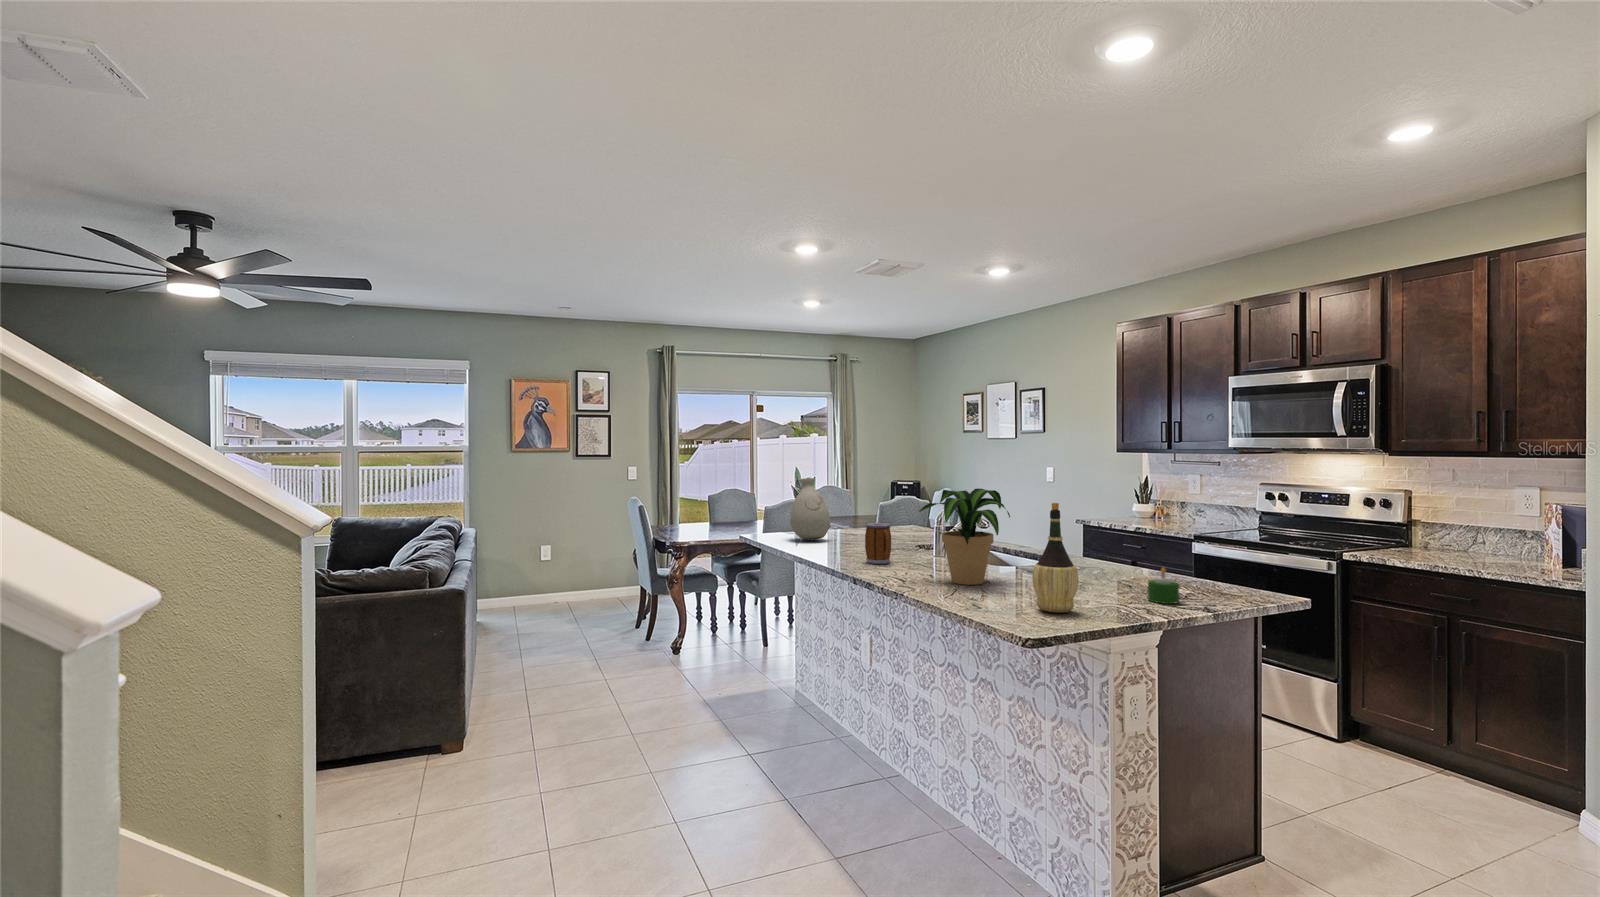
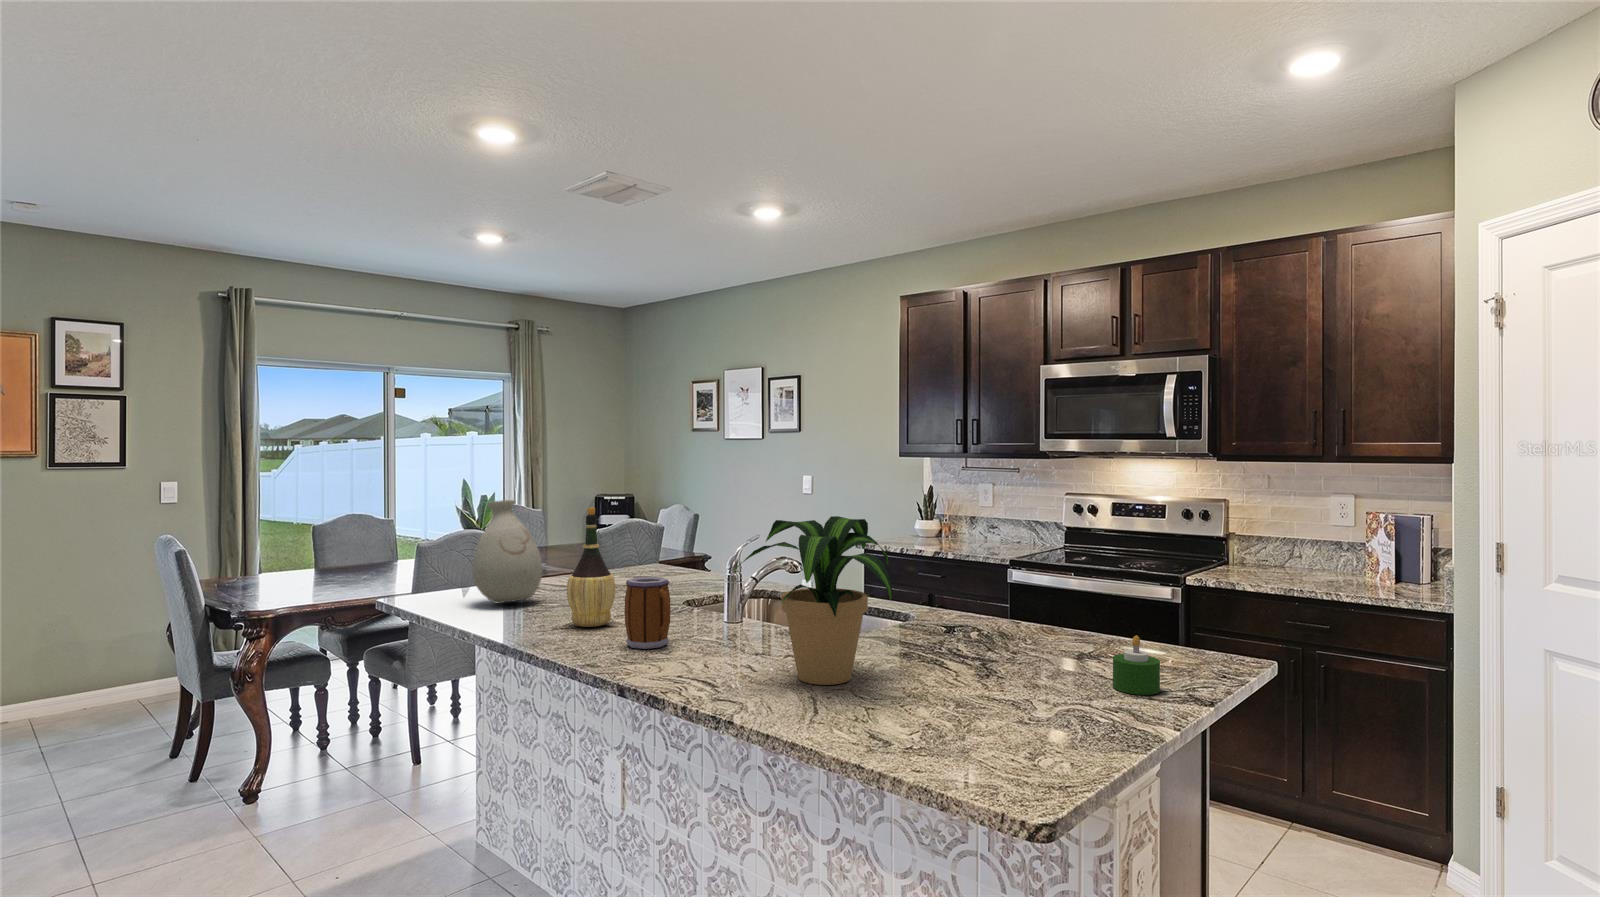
wine bottle: present [1032,503,1079,612] -> present [567,507,615,627]

